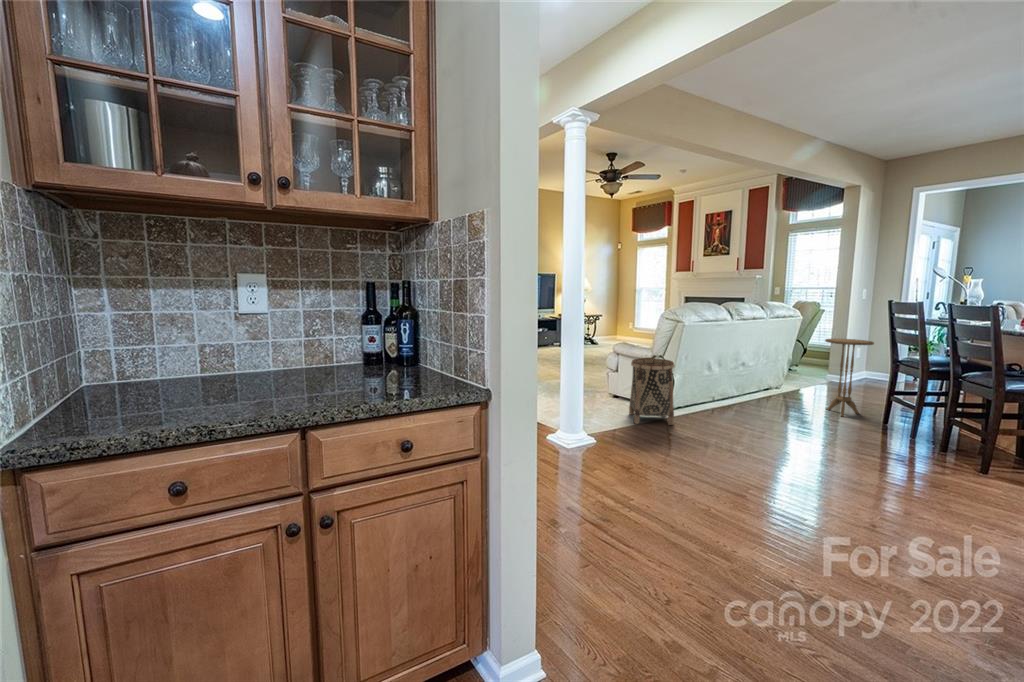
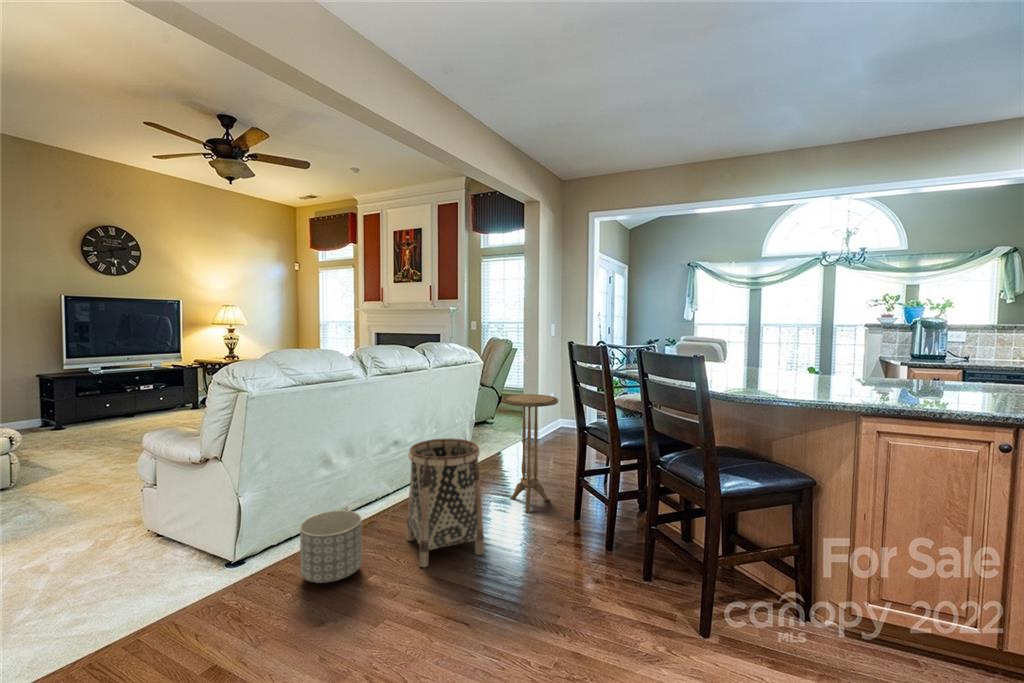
basket: present [629,358,675,425] -> present [407,438,484,567]
planter: none [706,390,740,423] -> present [300,510,362,583]

